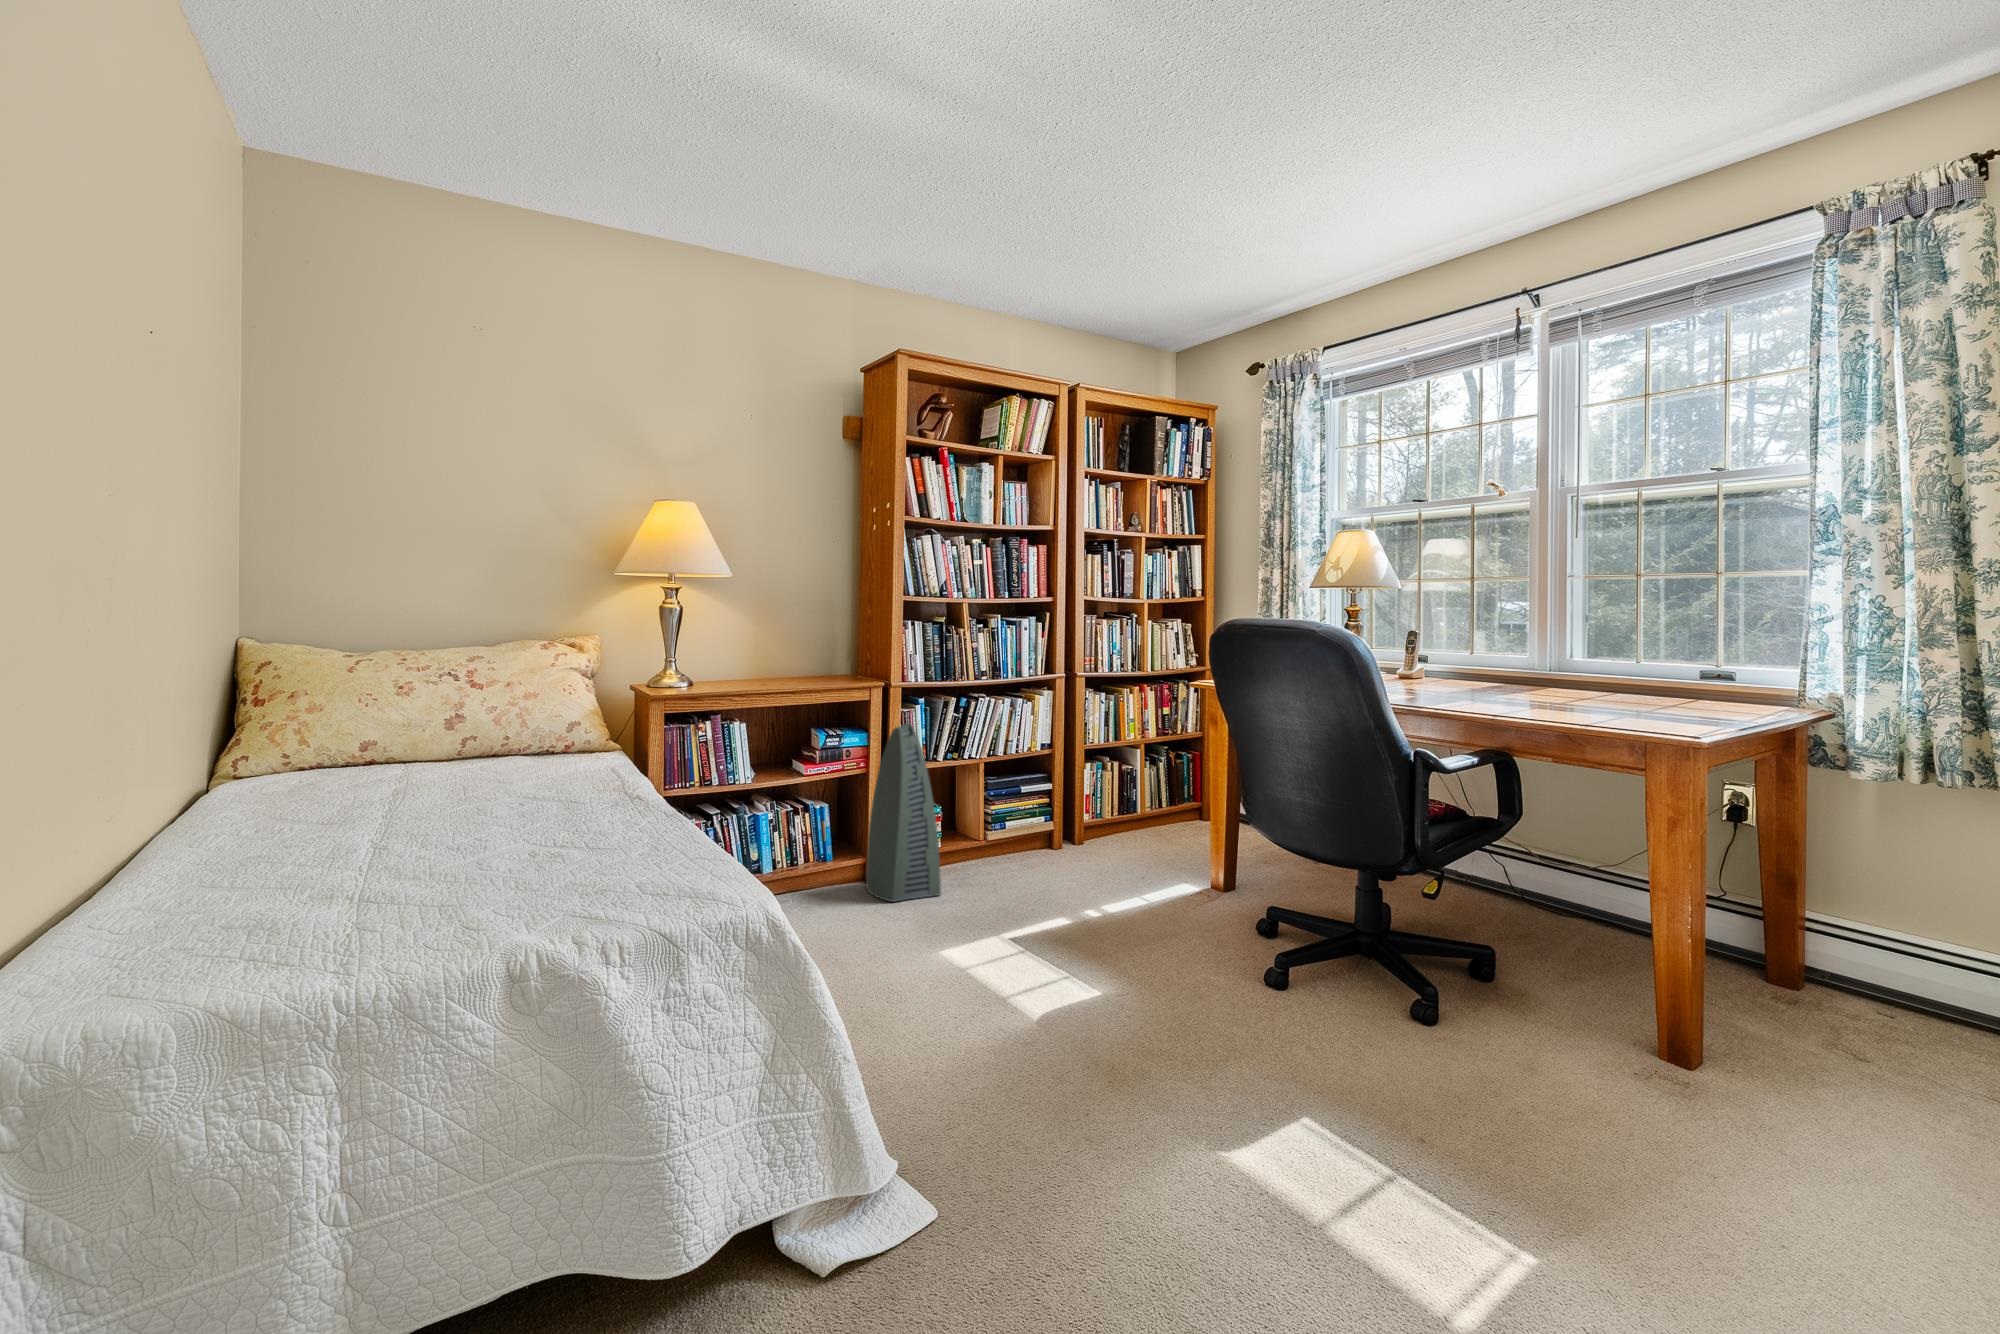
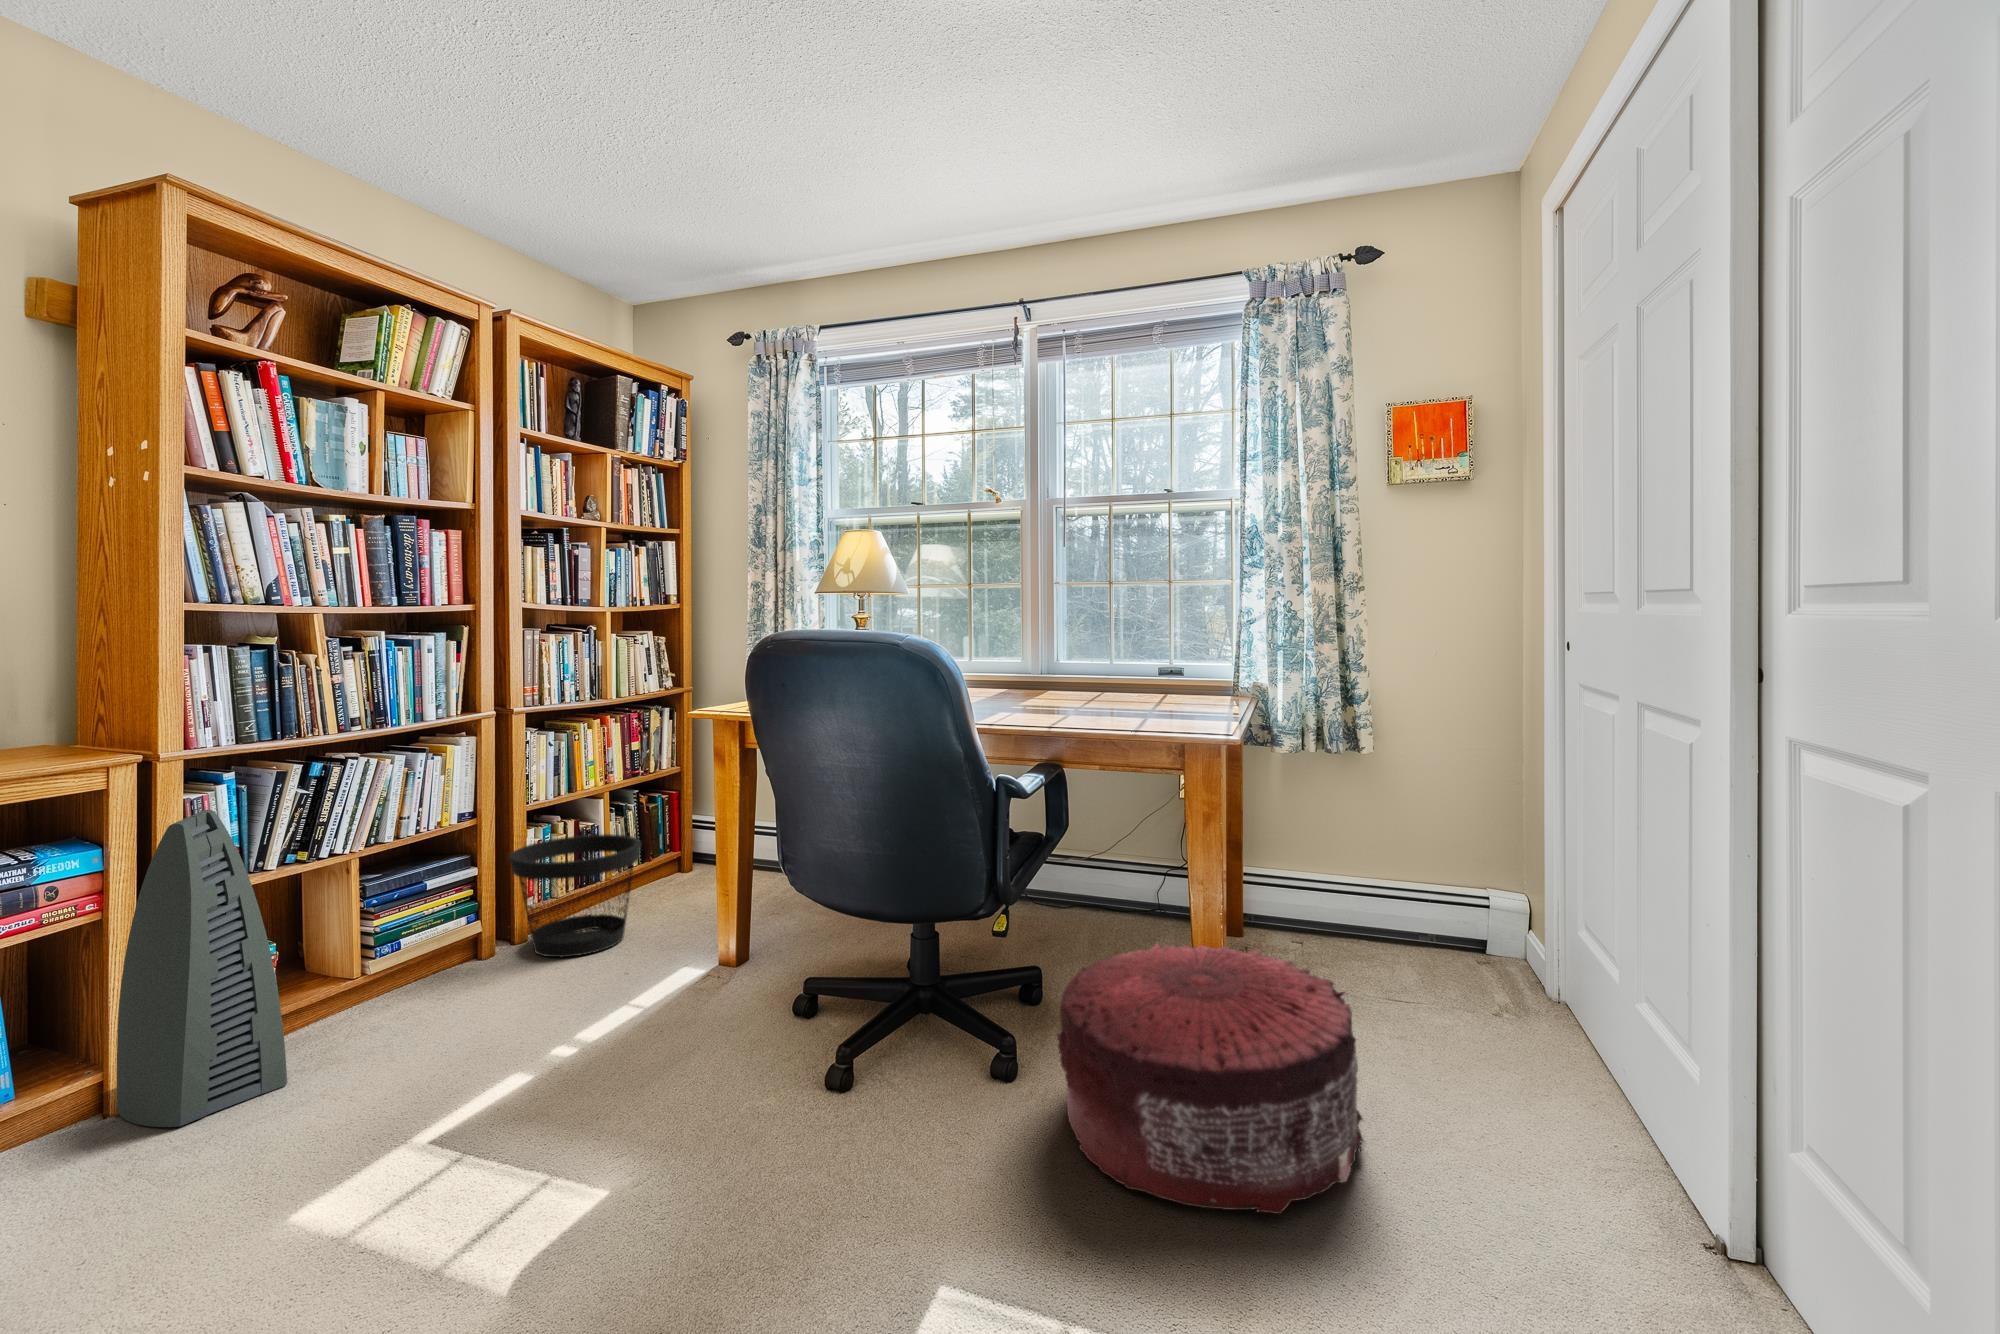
wastebasket: none [1068,776,1159,862] -> present [509,834,641,957]
pouf: none [1456,922,1808,1163] -> present [1057,944,1363,1214]

